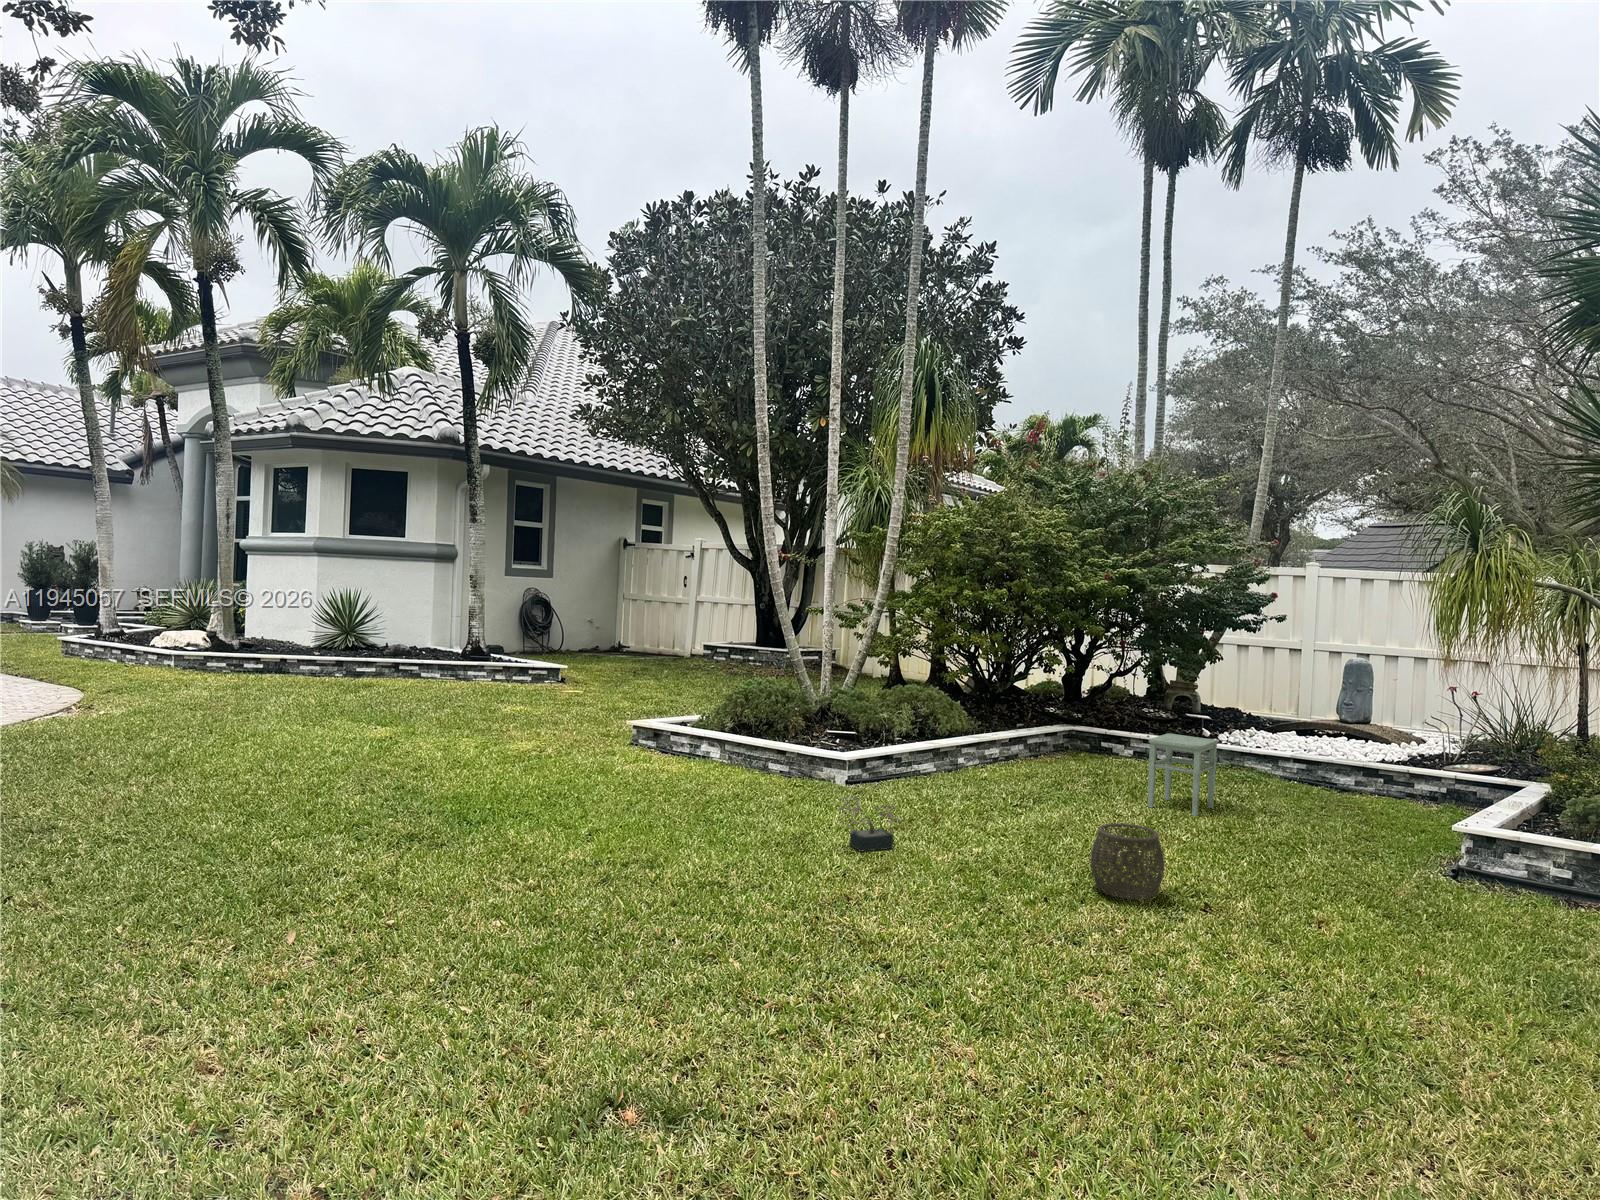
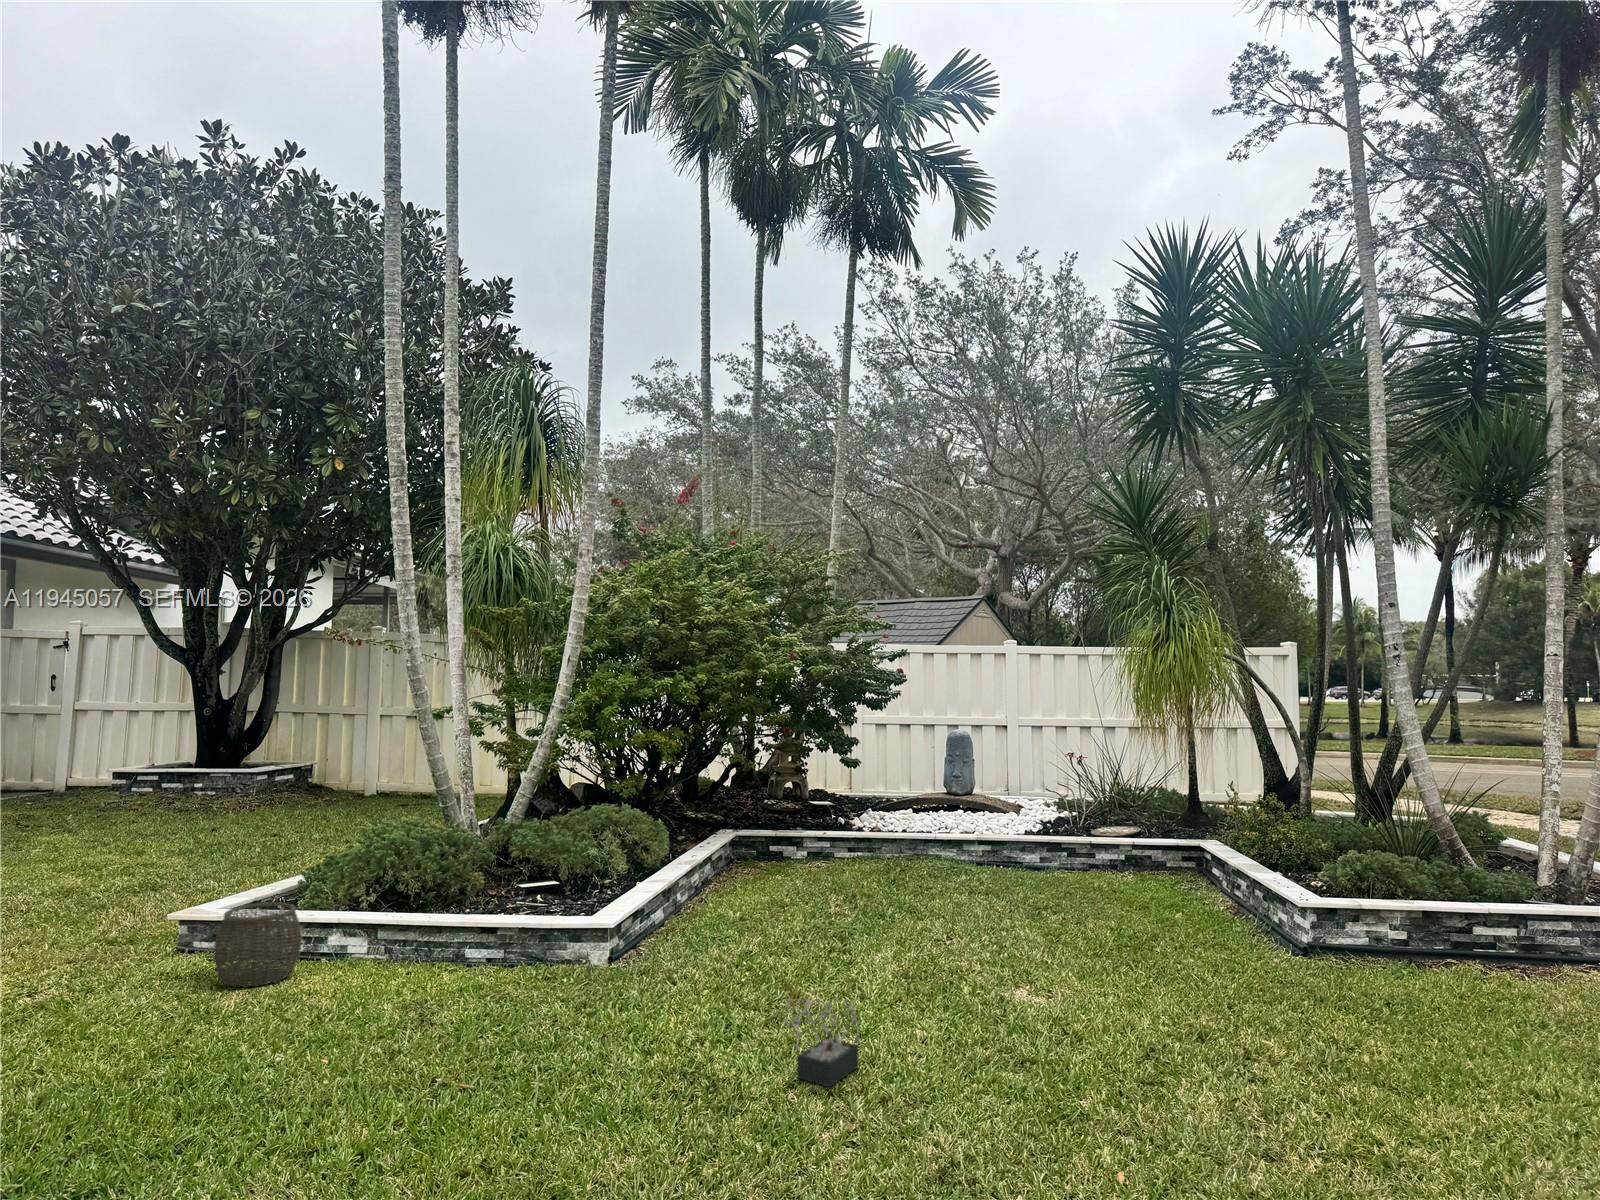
stool: present [1148,733,1218,816] -> none [965,835,1031,928]
woven basket: present [1090,823,1165,900] -> present [213,902,302,987]

